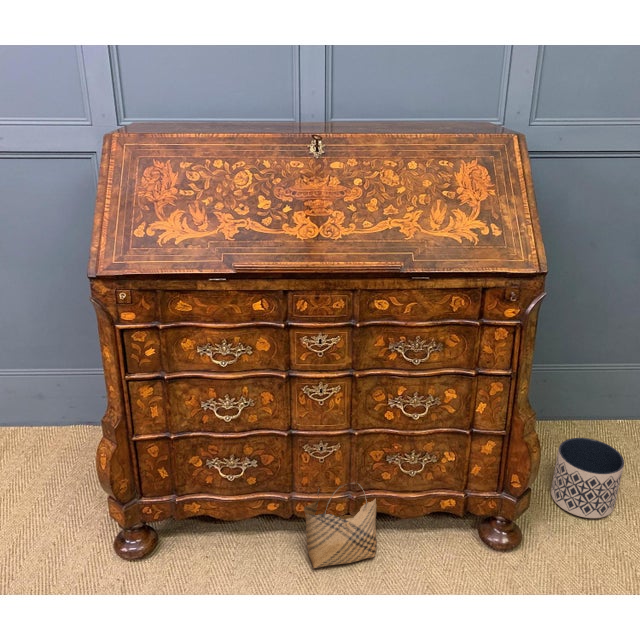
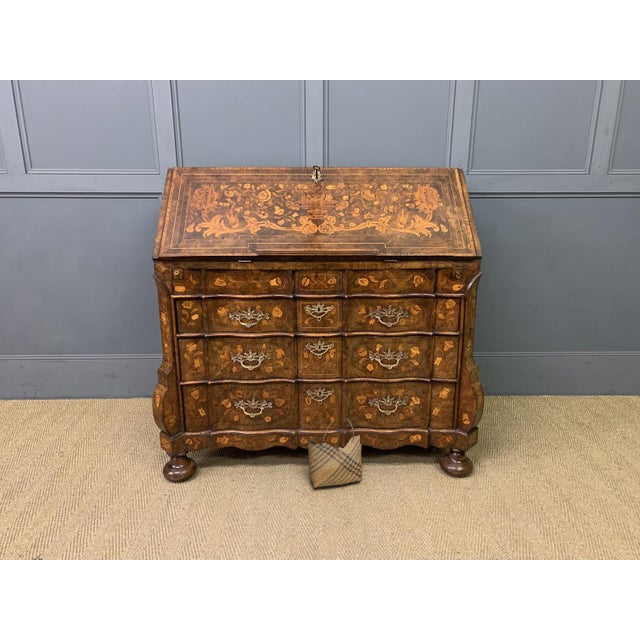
planter: present [551,438,624,518] -> none [494,398,548,456]

